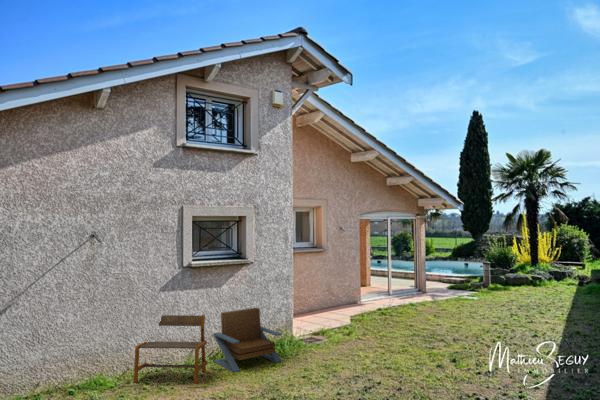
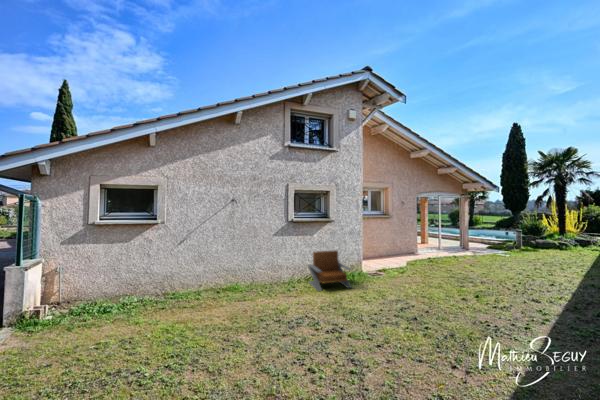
bench: present [134,315,207,384] -> none [257,250,302,296]

